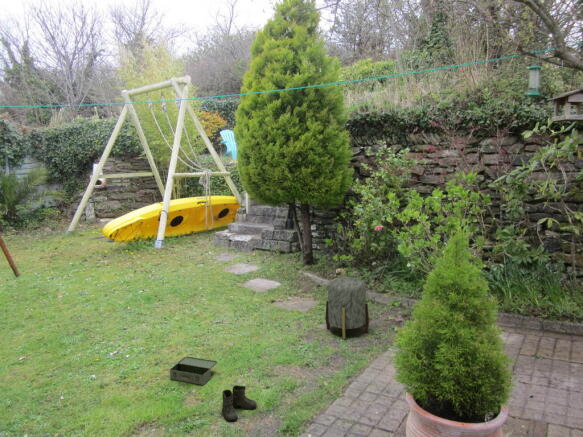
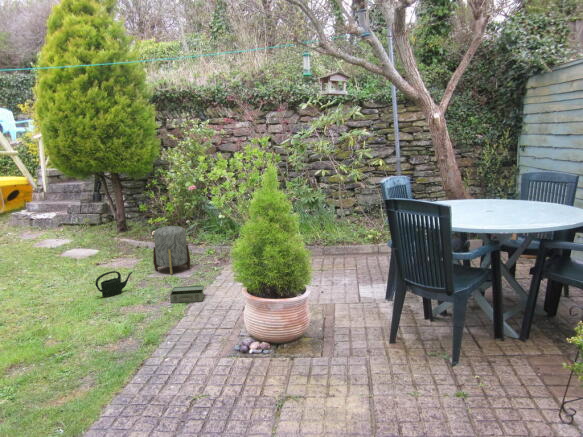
watering can: none [250,333,295,364] -> present [95,271,132,297]
toolbox: present [170,357,217,385] -> present [170,285,204,303]
boots: present [222,385,257,421] -> none [83,303,114,327]

